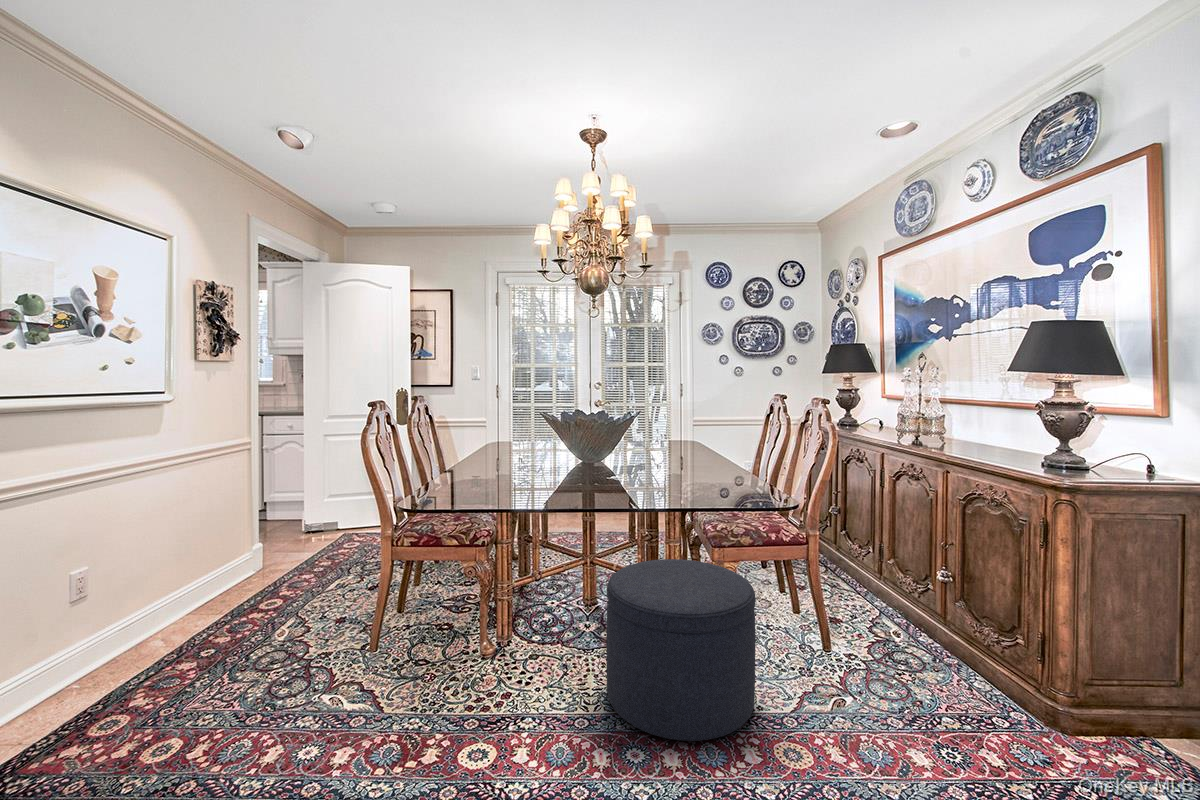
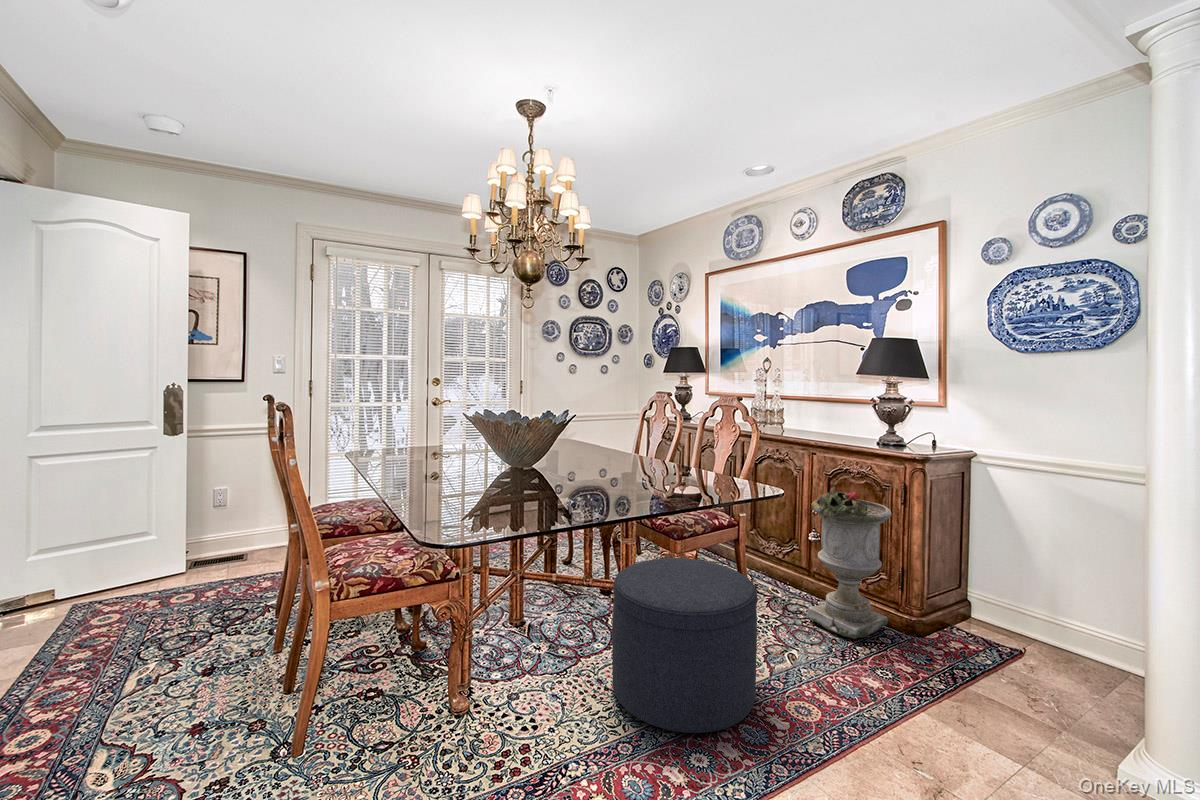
planter: none [897,510,1016,712] -> present [806,486,891,639]

